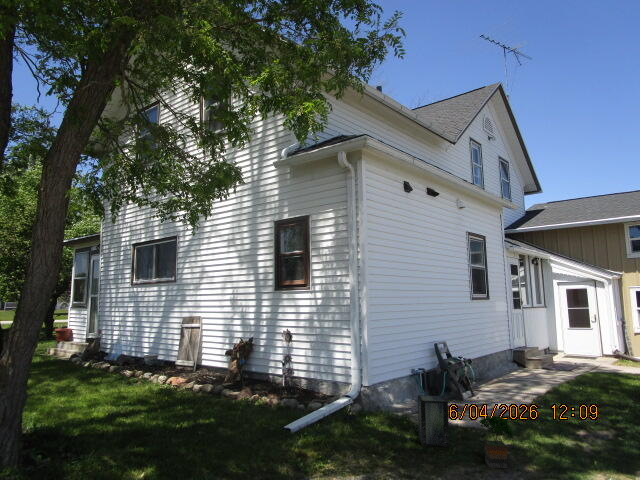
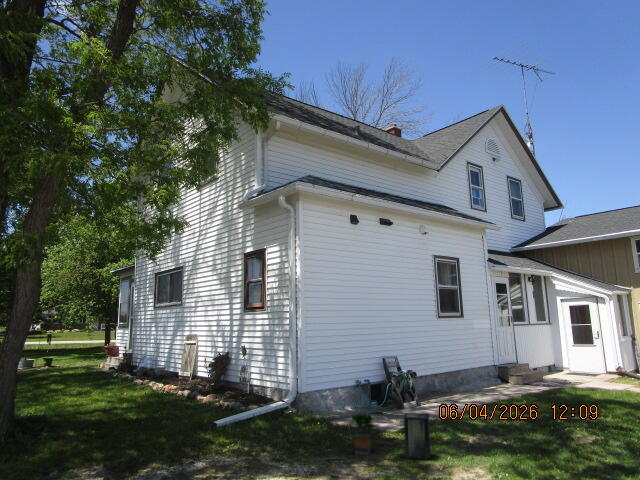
storage box: present [418,395,449,447] -> present [404,413,430,460]

